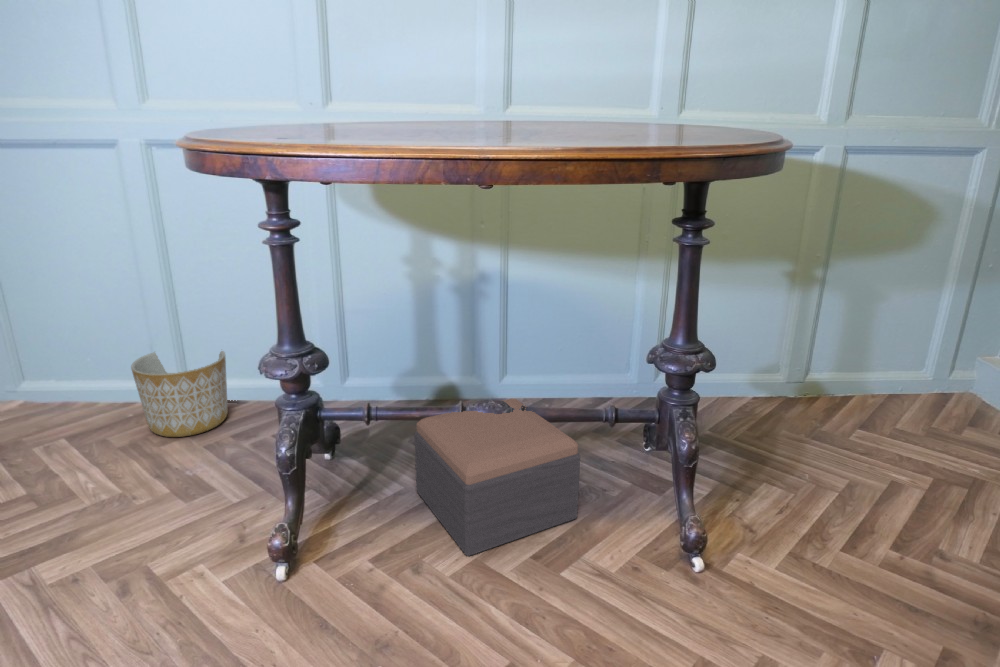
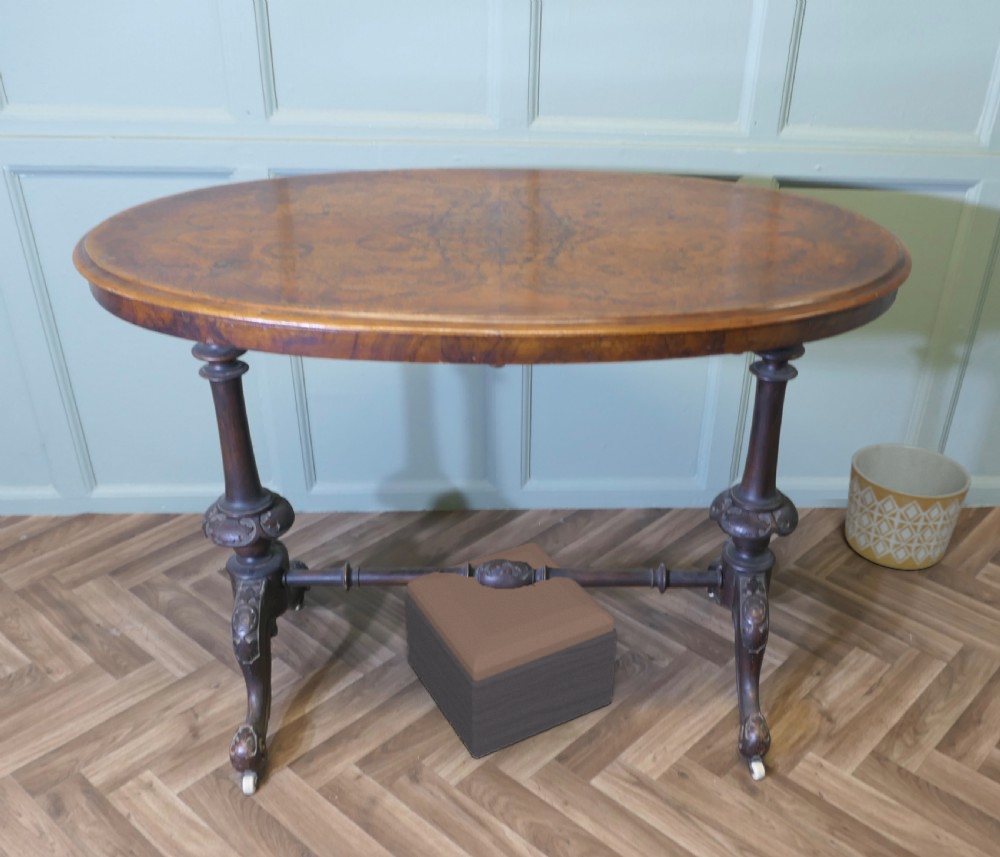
planter: present [131,351,228,437] -> present [845,443,971,570]

